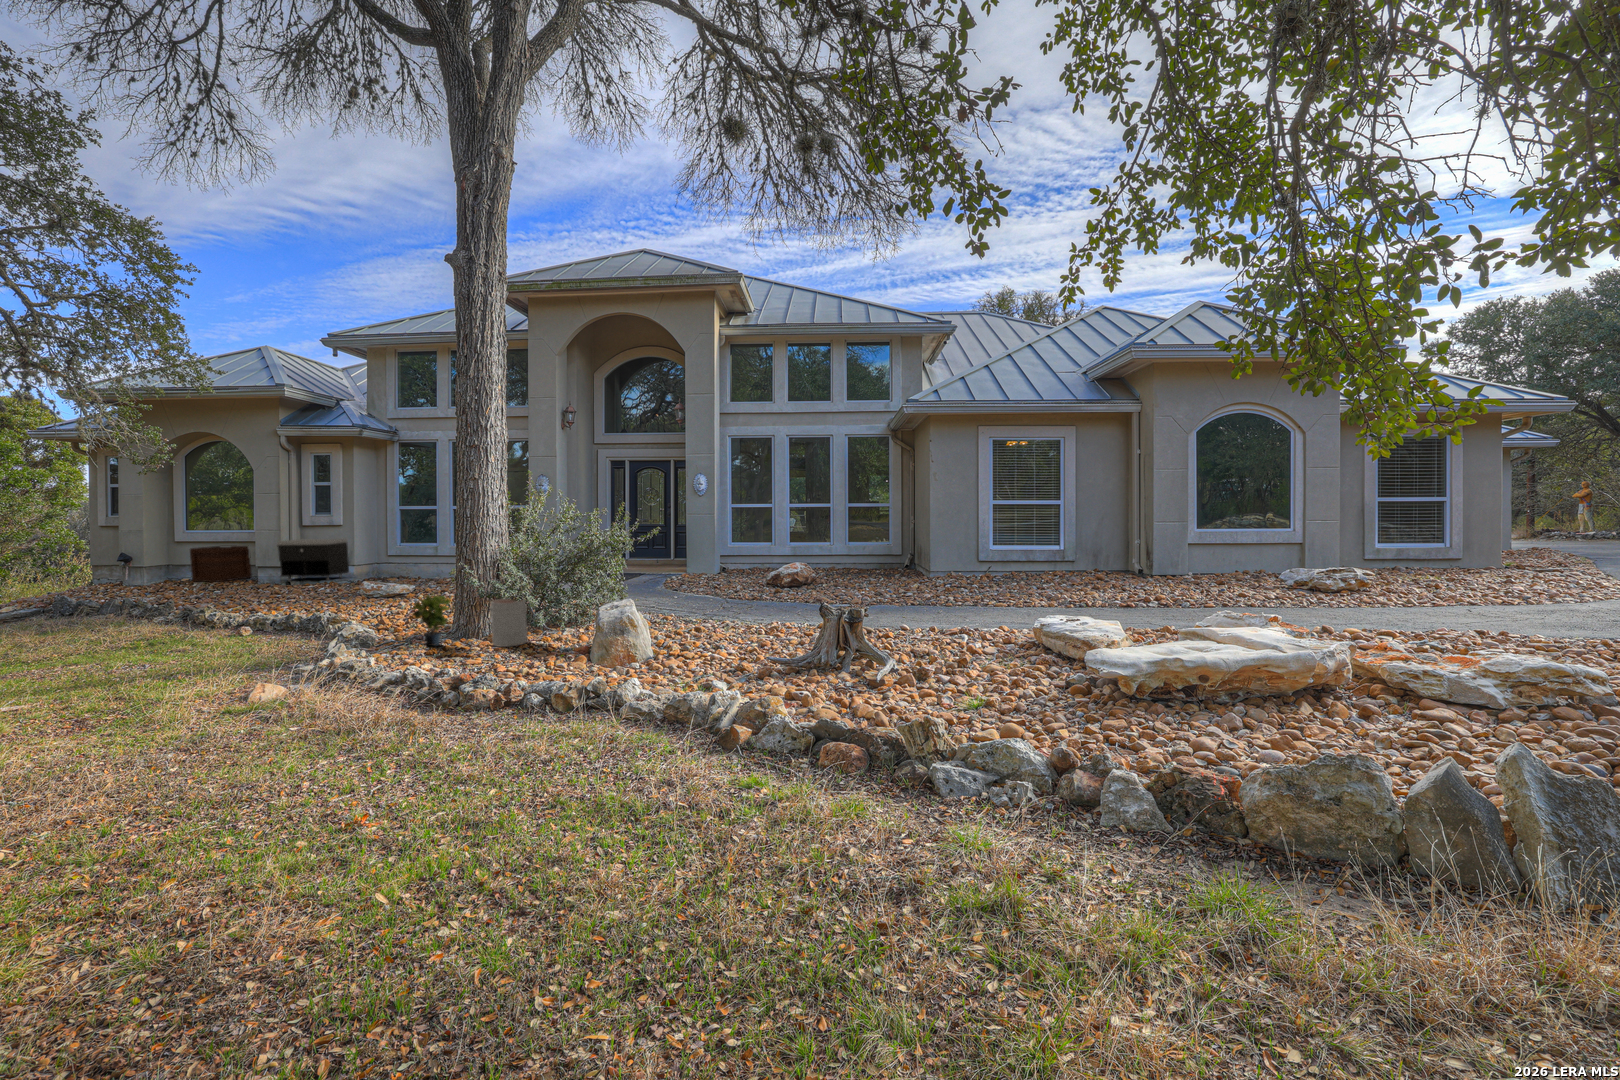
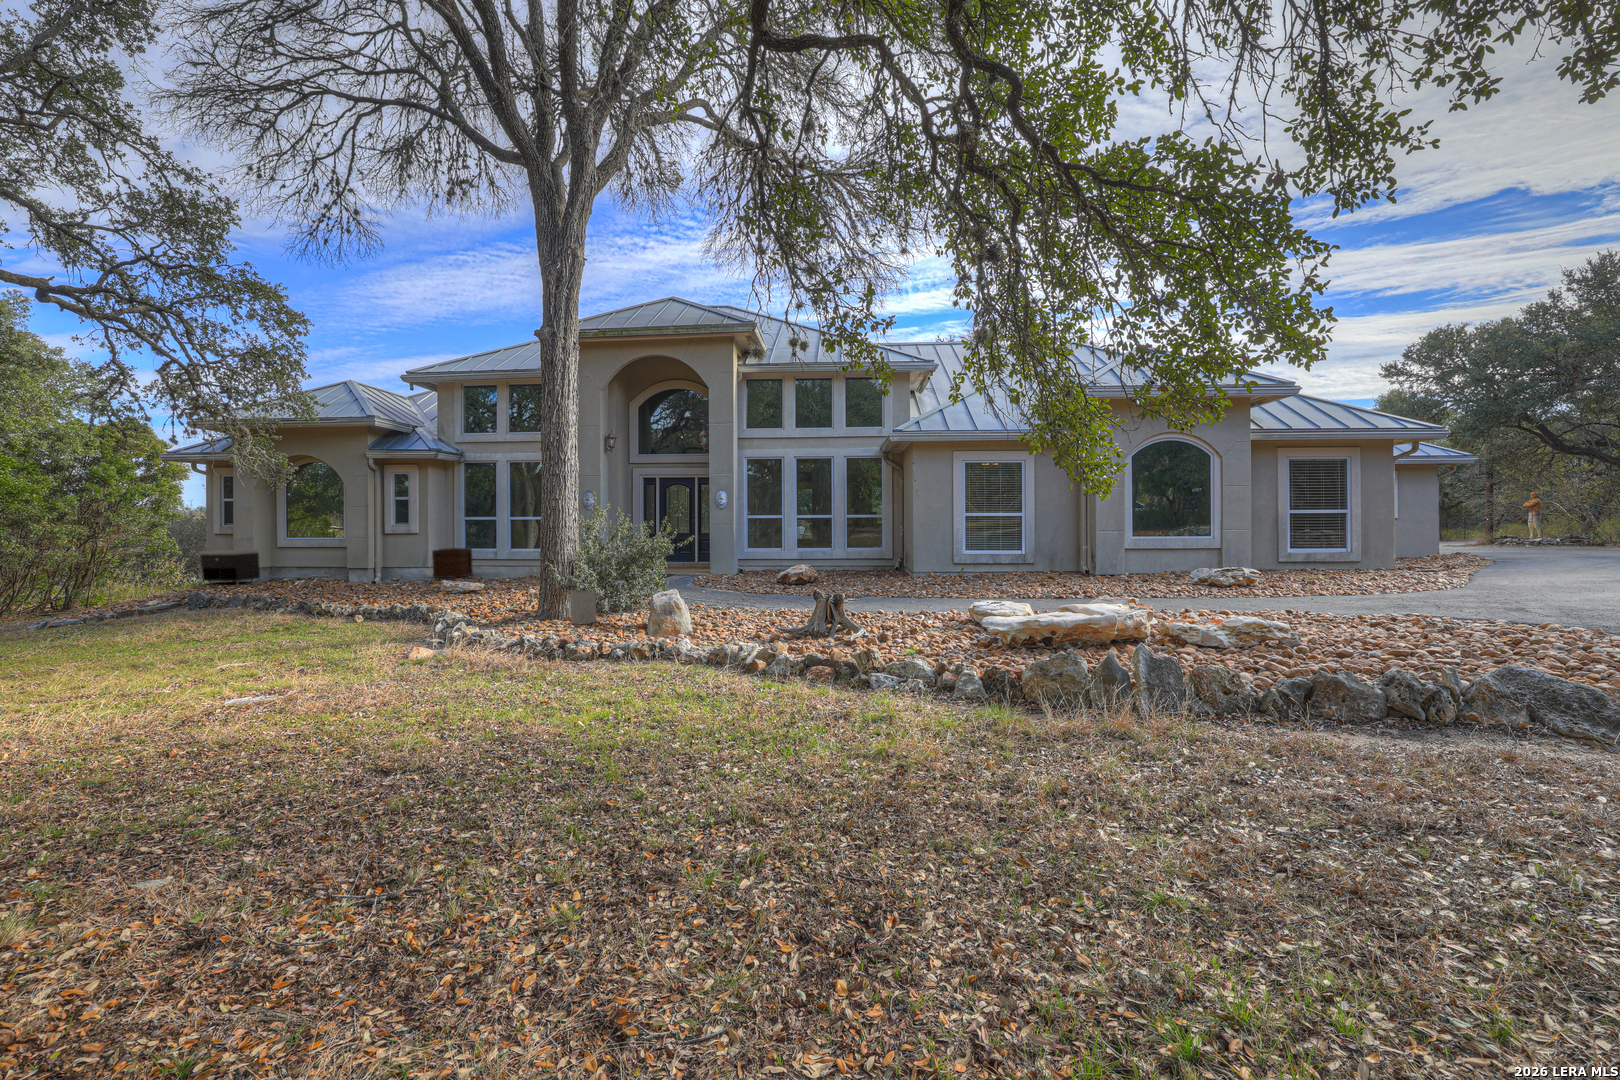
storage bench: present [277,539,349,580] -> present [199,550,260,584]
wooden crate: present [190,545,252,582] -> present [432,548,473,578]
potted plant: present [412,594,451,646] -> none [511,584,540,624]

